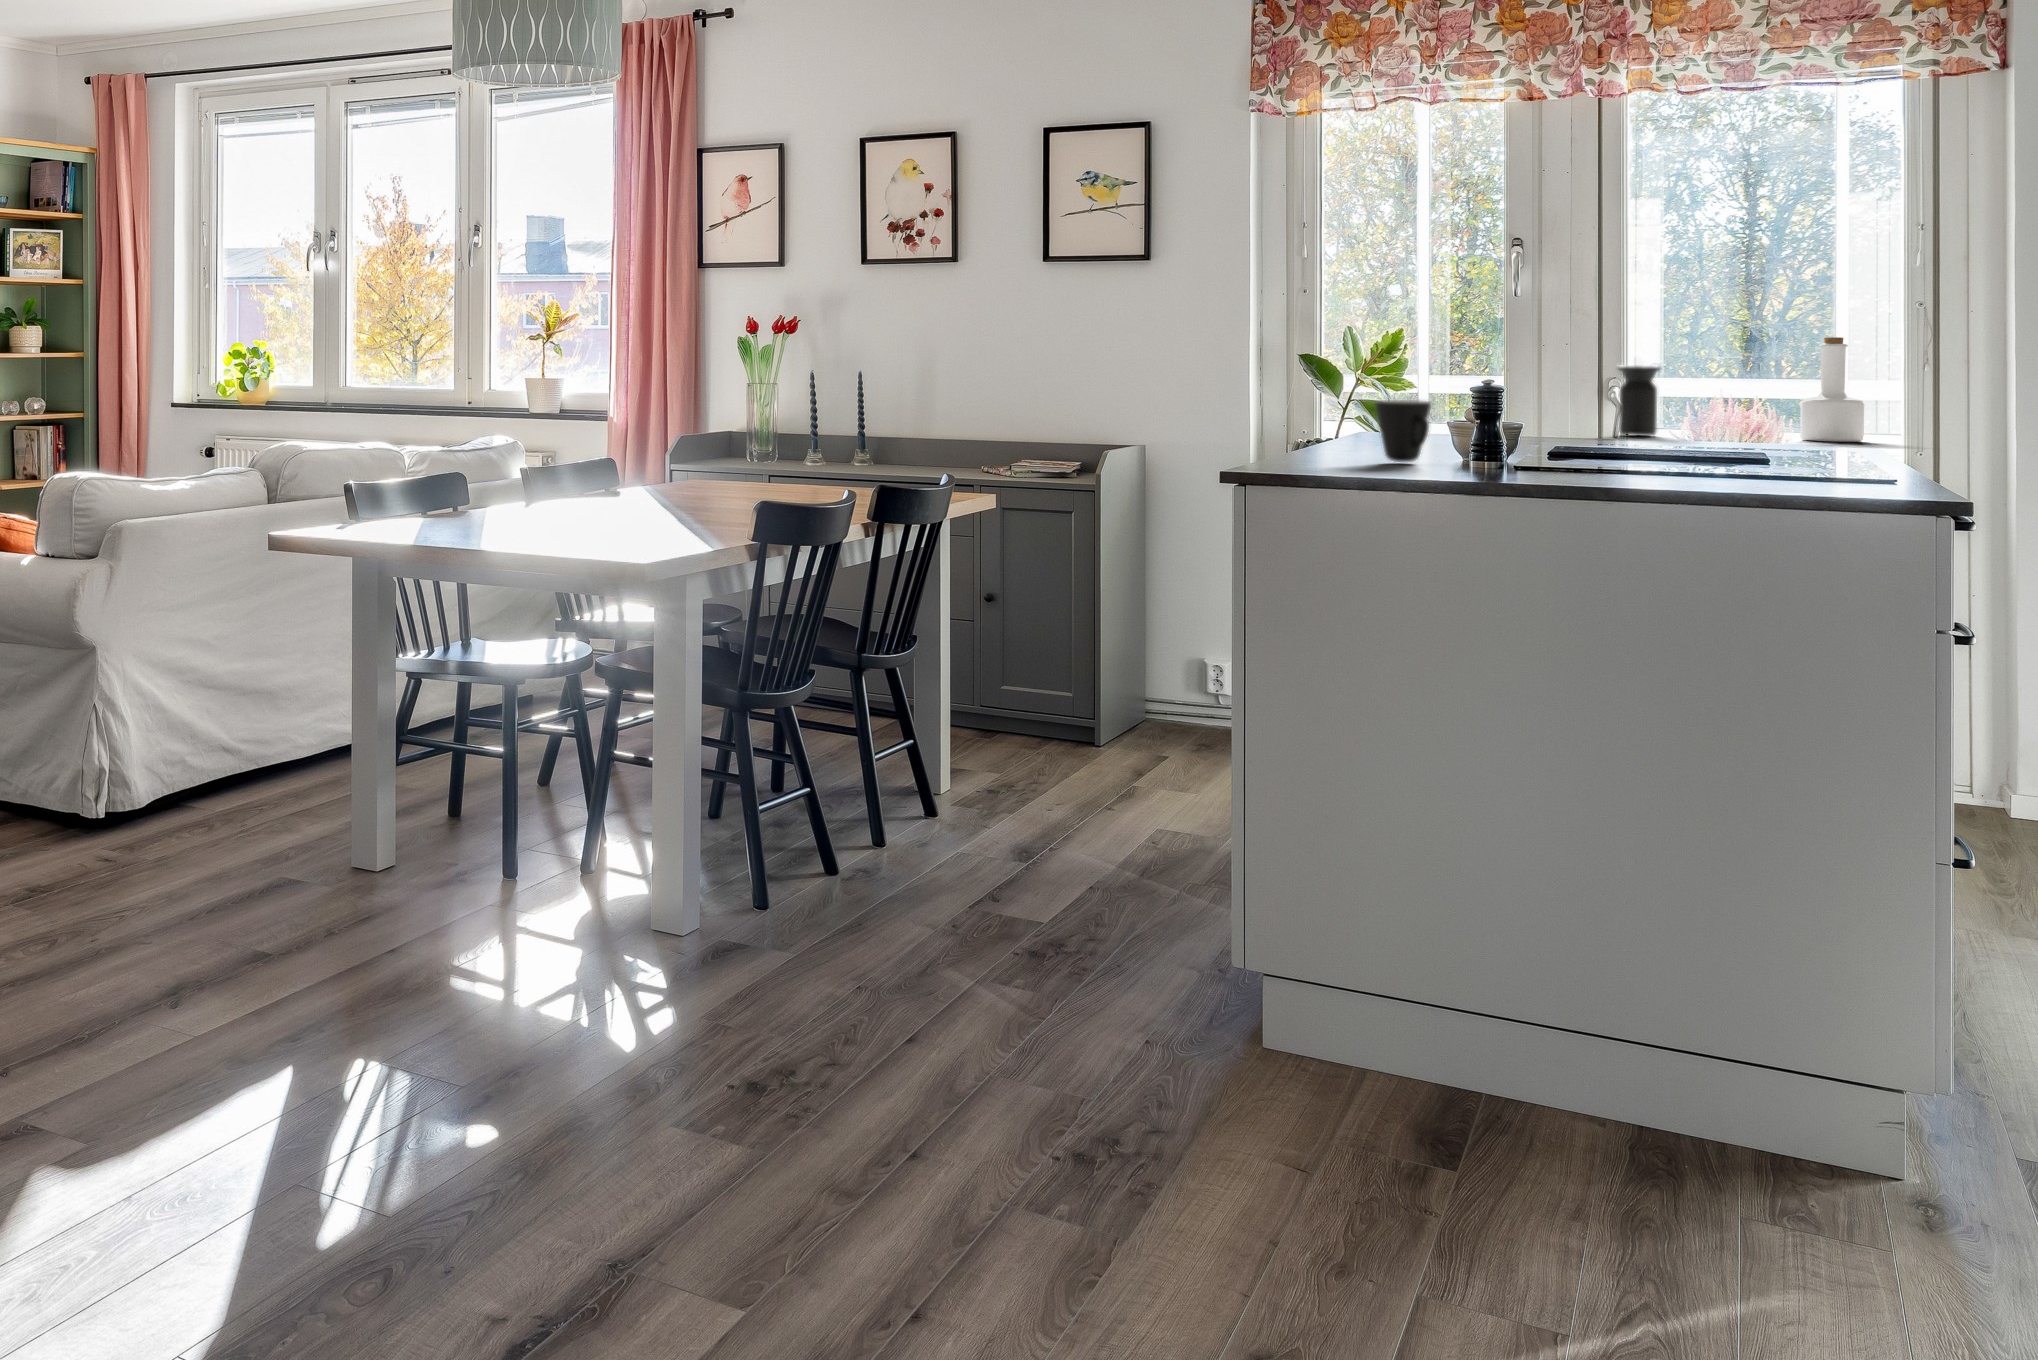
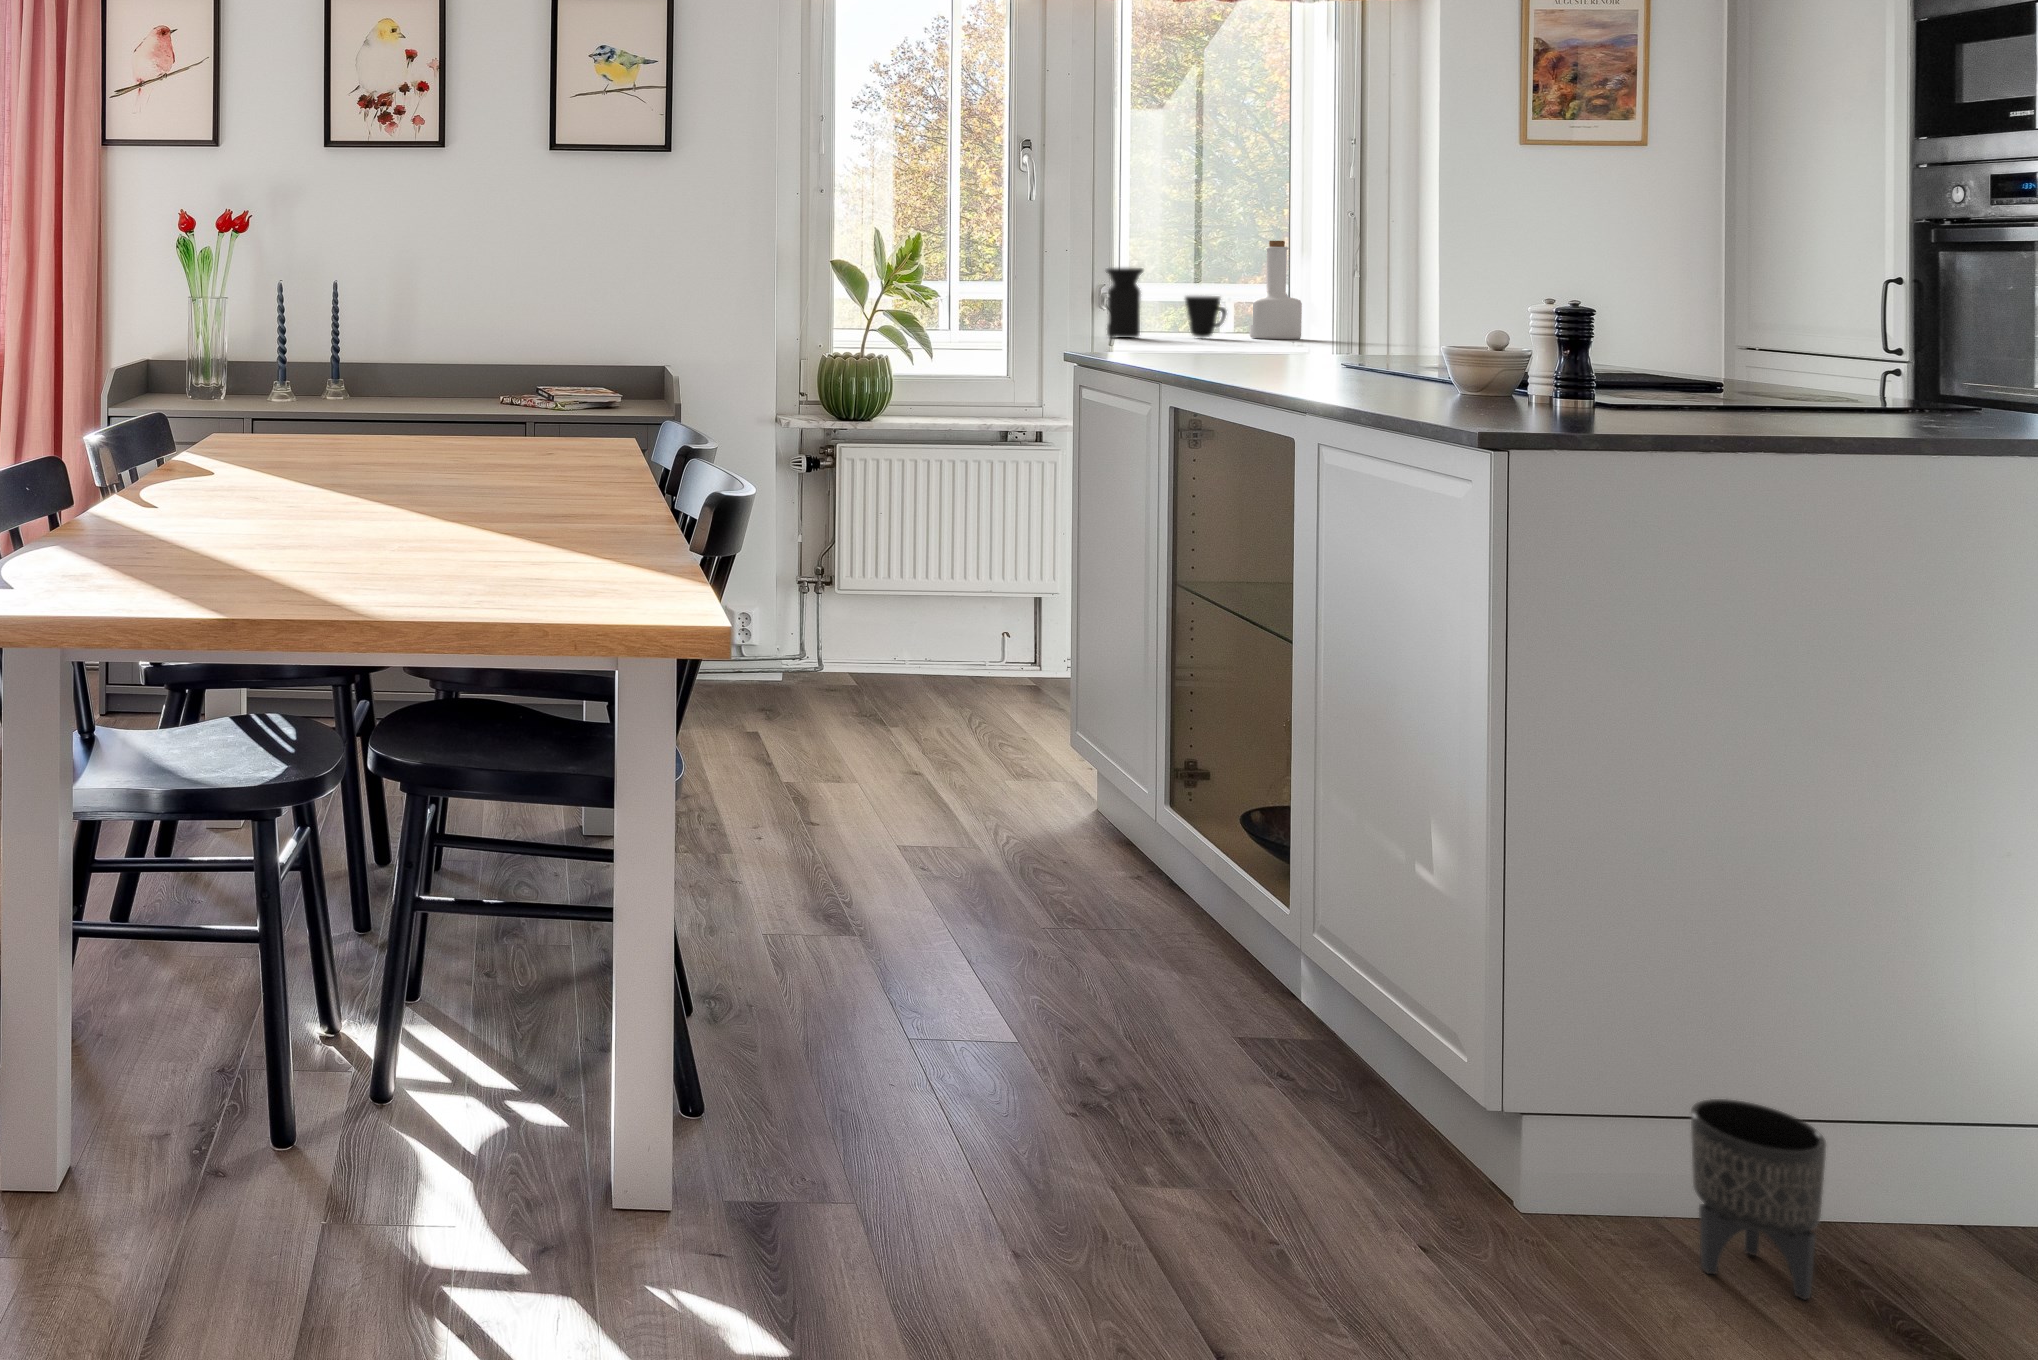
mug: present [1375,400,1431,462] -> present [1185,295,1226,338]
planter: none [1319,979,1410,1119] -> present [1691,1099,1827,1299]

